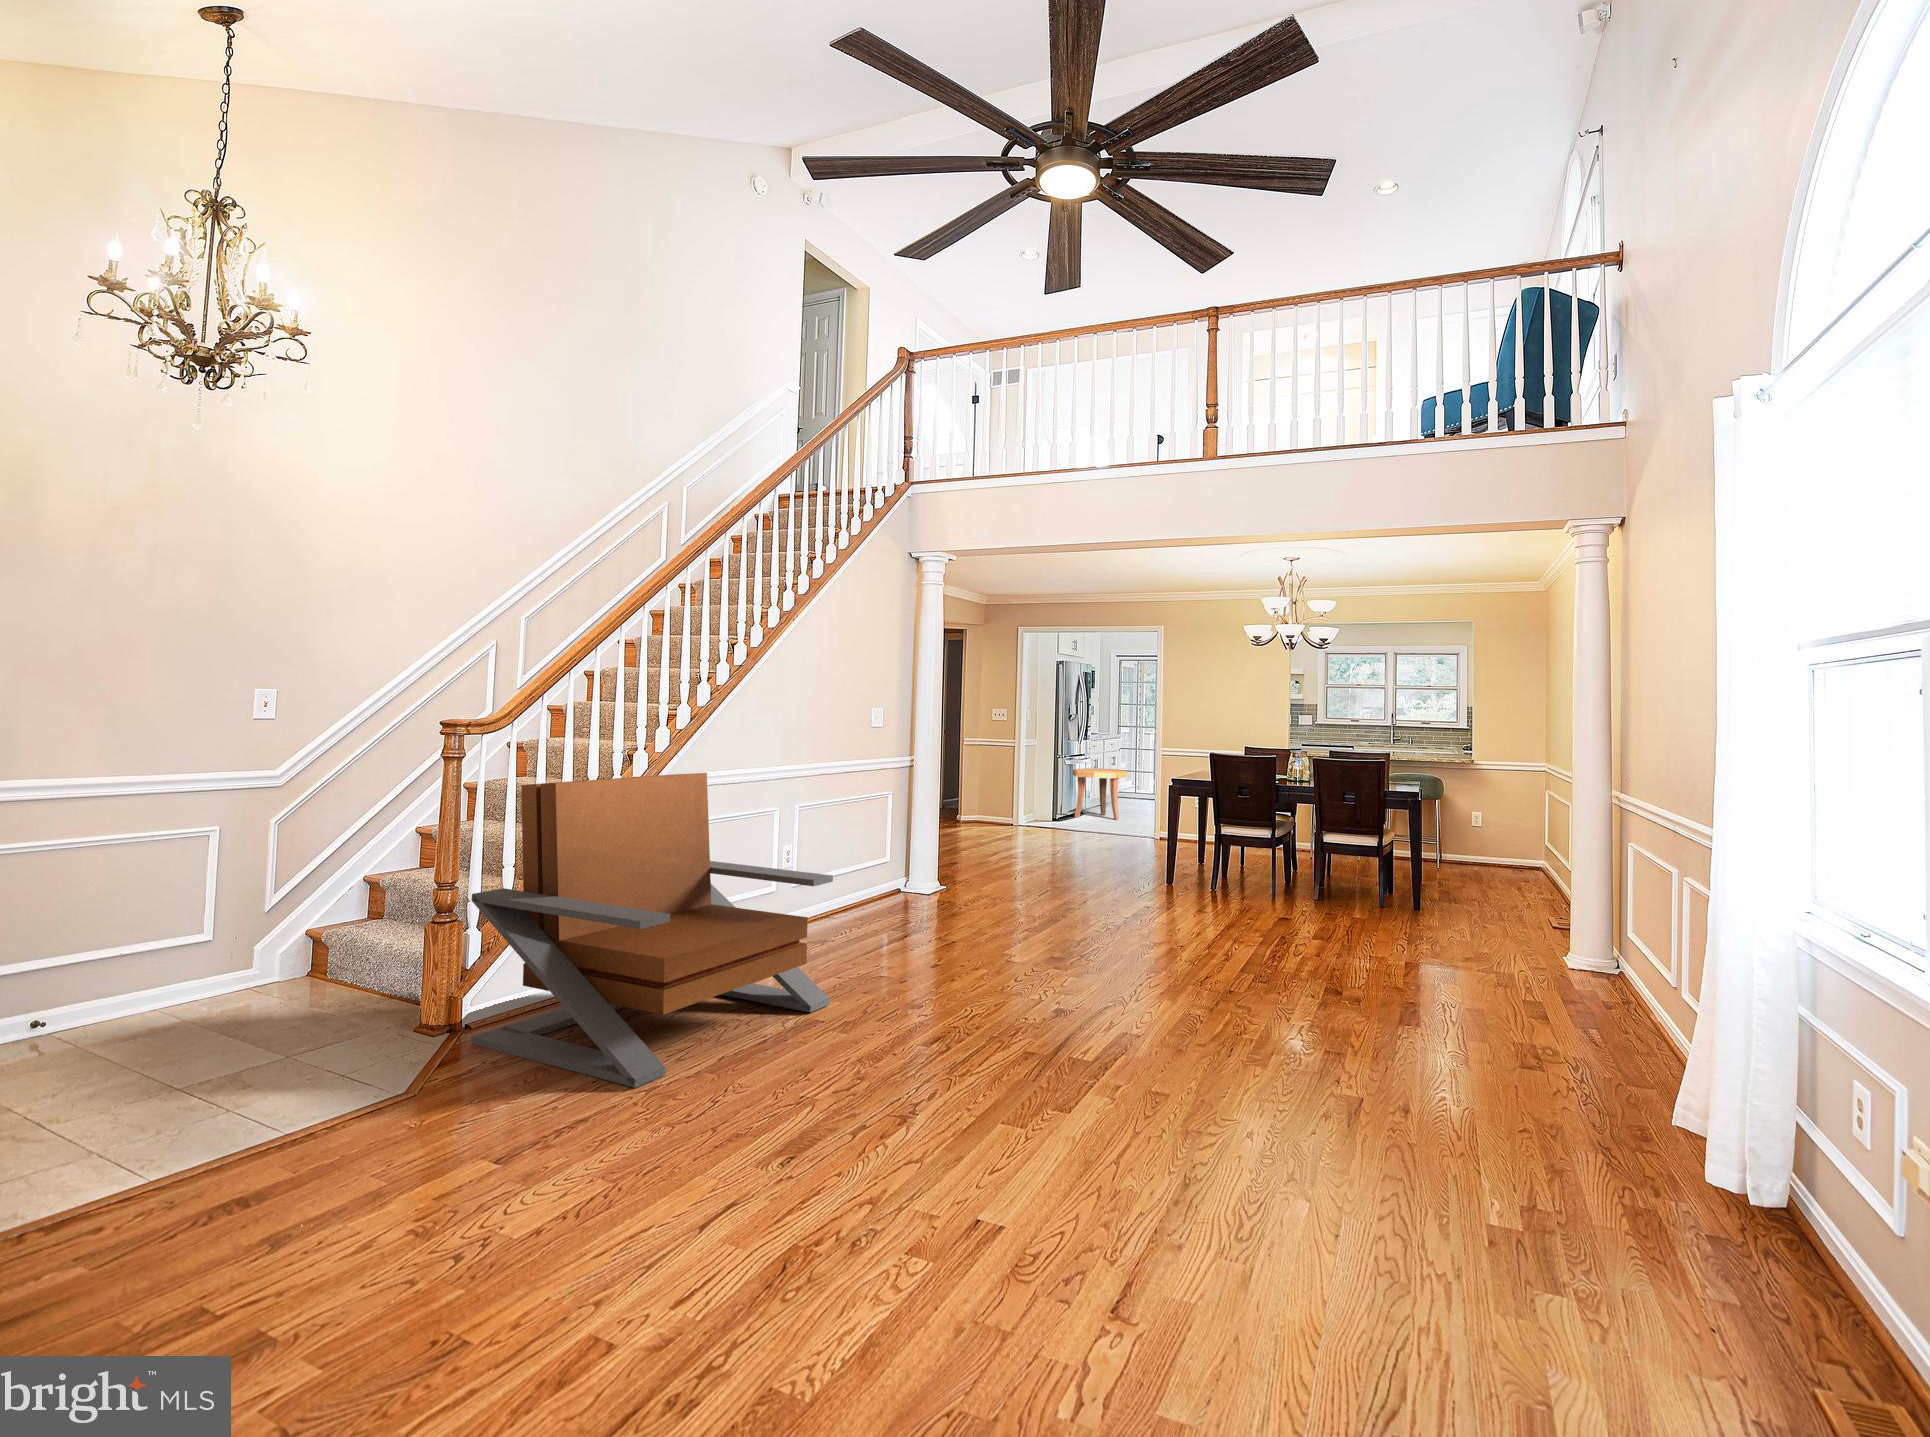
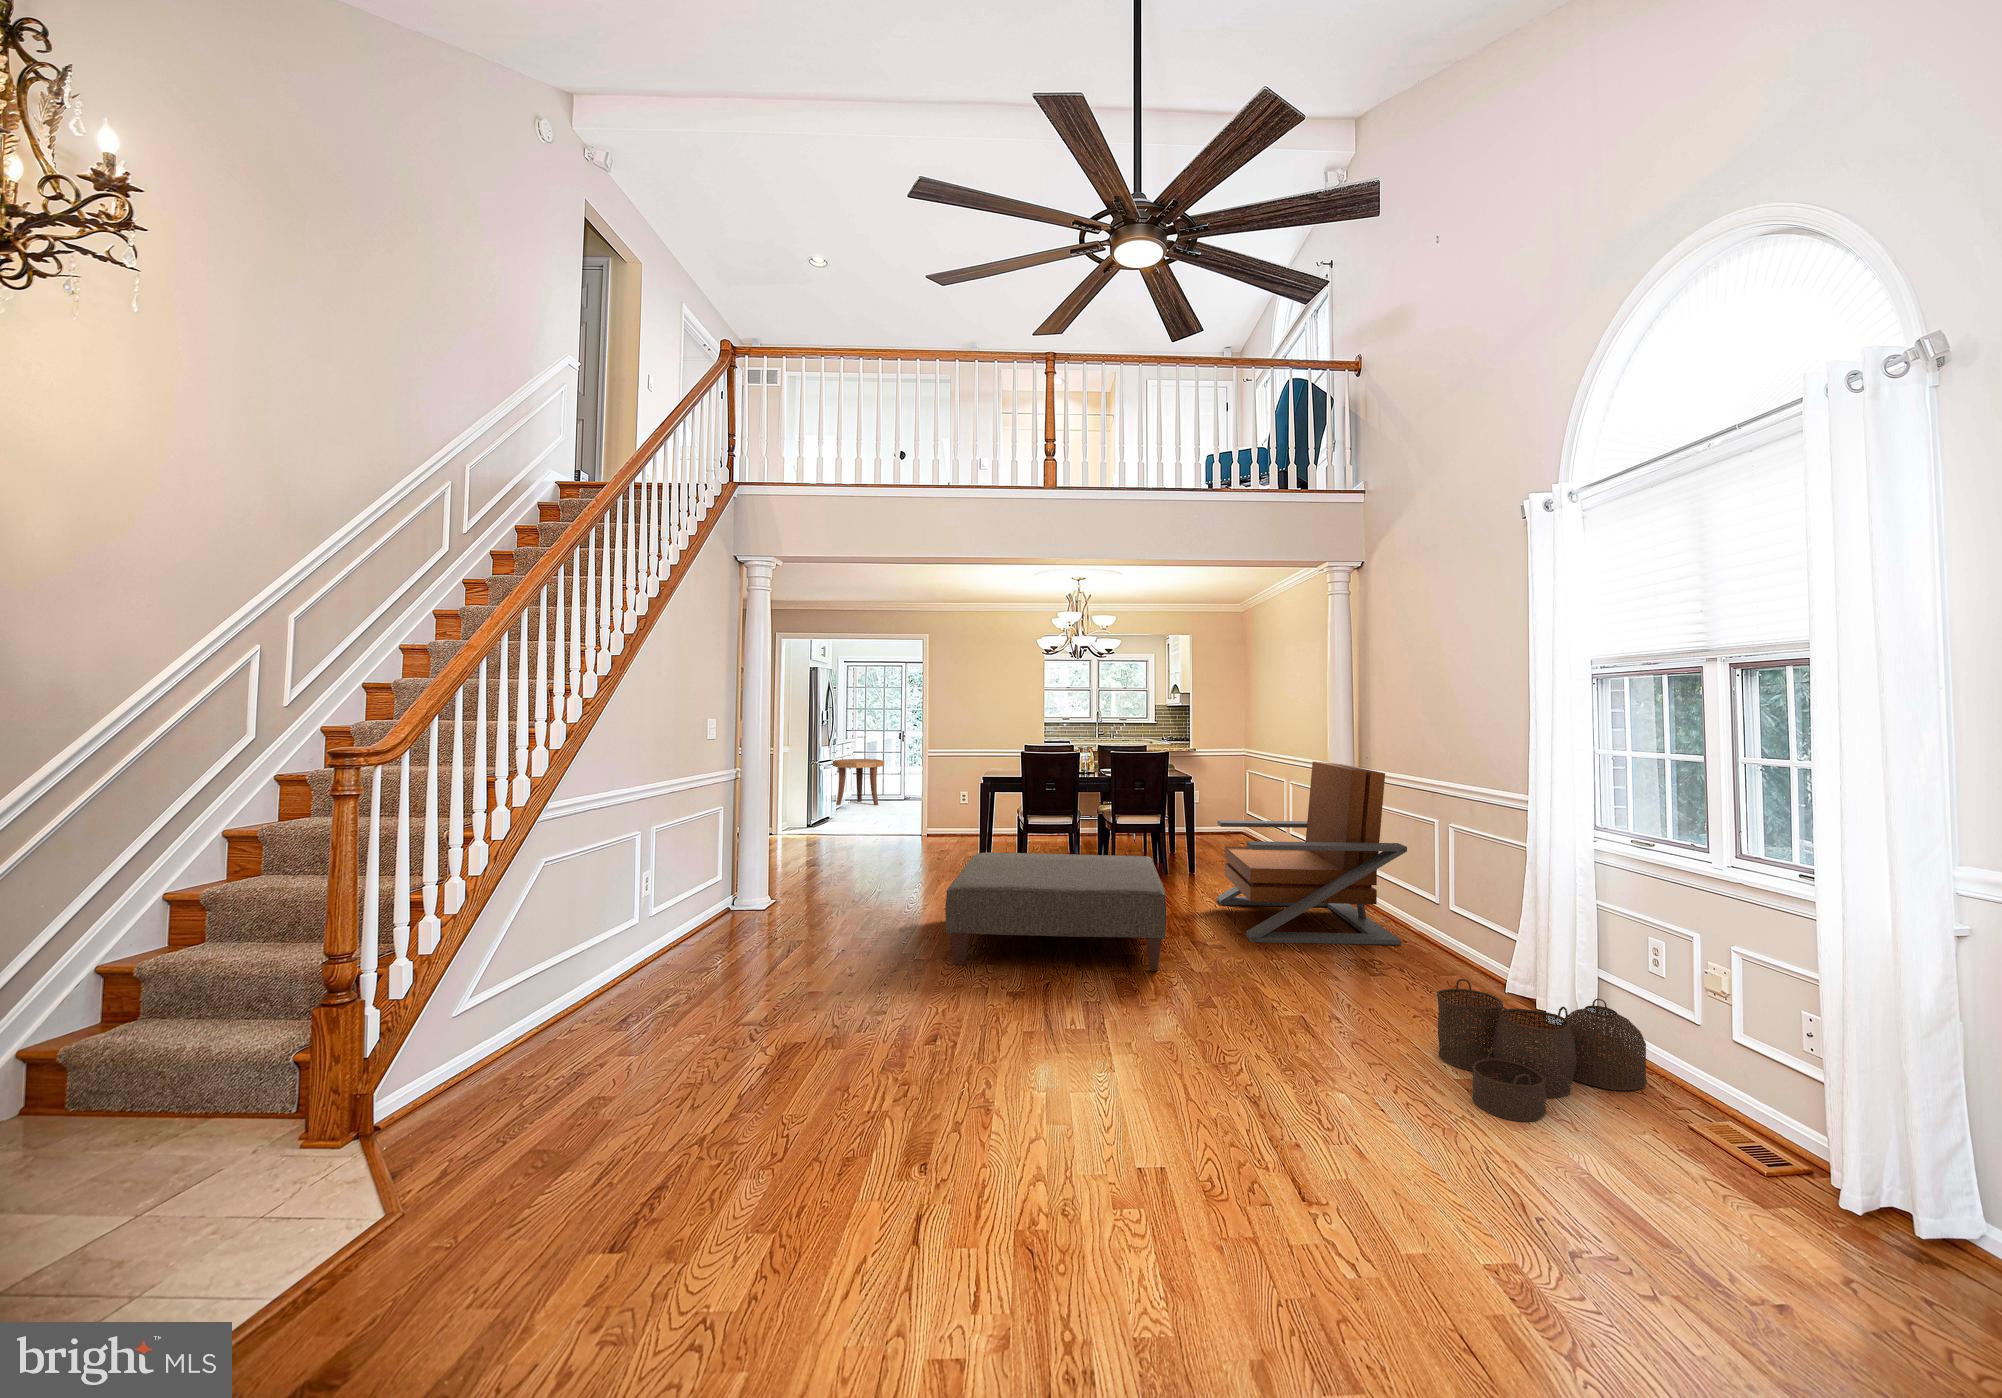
lounge chair: present [472,773,833,1088] -> present [1217,762,1407,945]
ottoman: none [1005,872,1296,1026] -> present [945,852,1166,971]
woven basket: none [1486,1085,1817,1292] -> present [1437,979,1647,1122]

